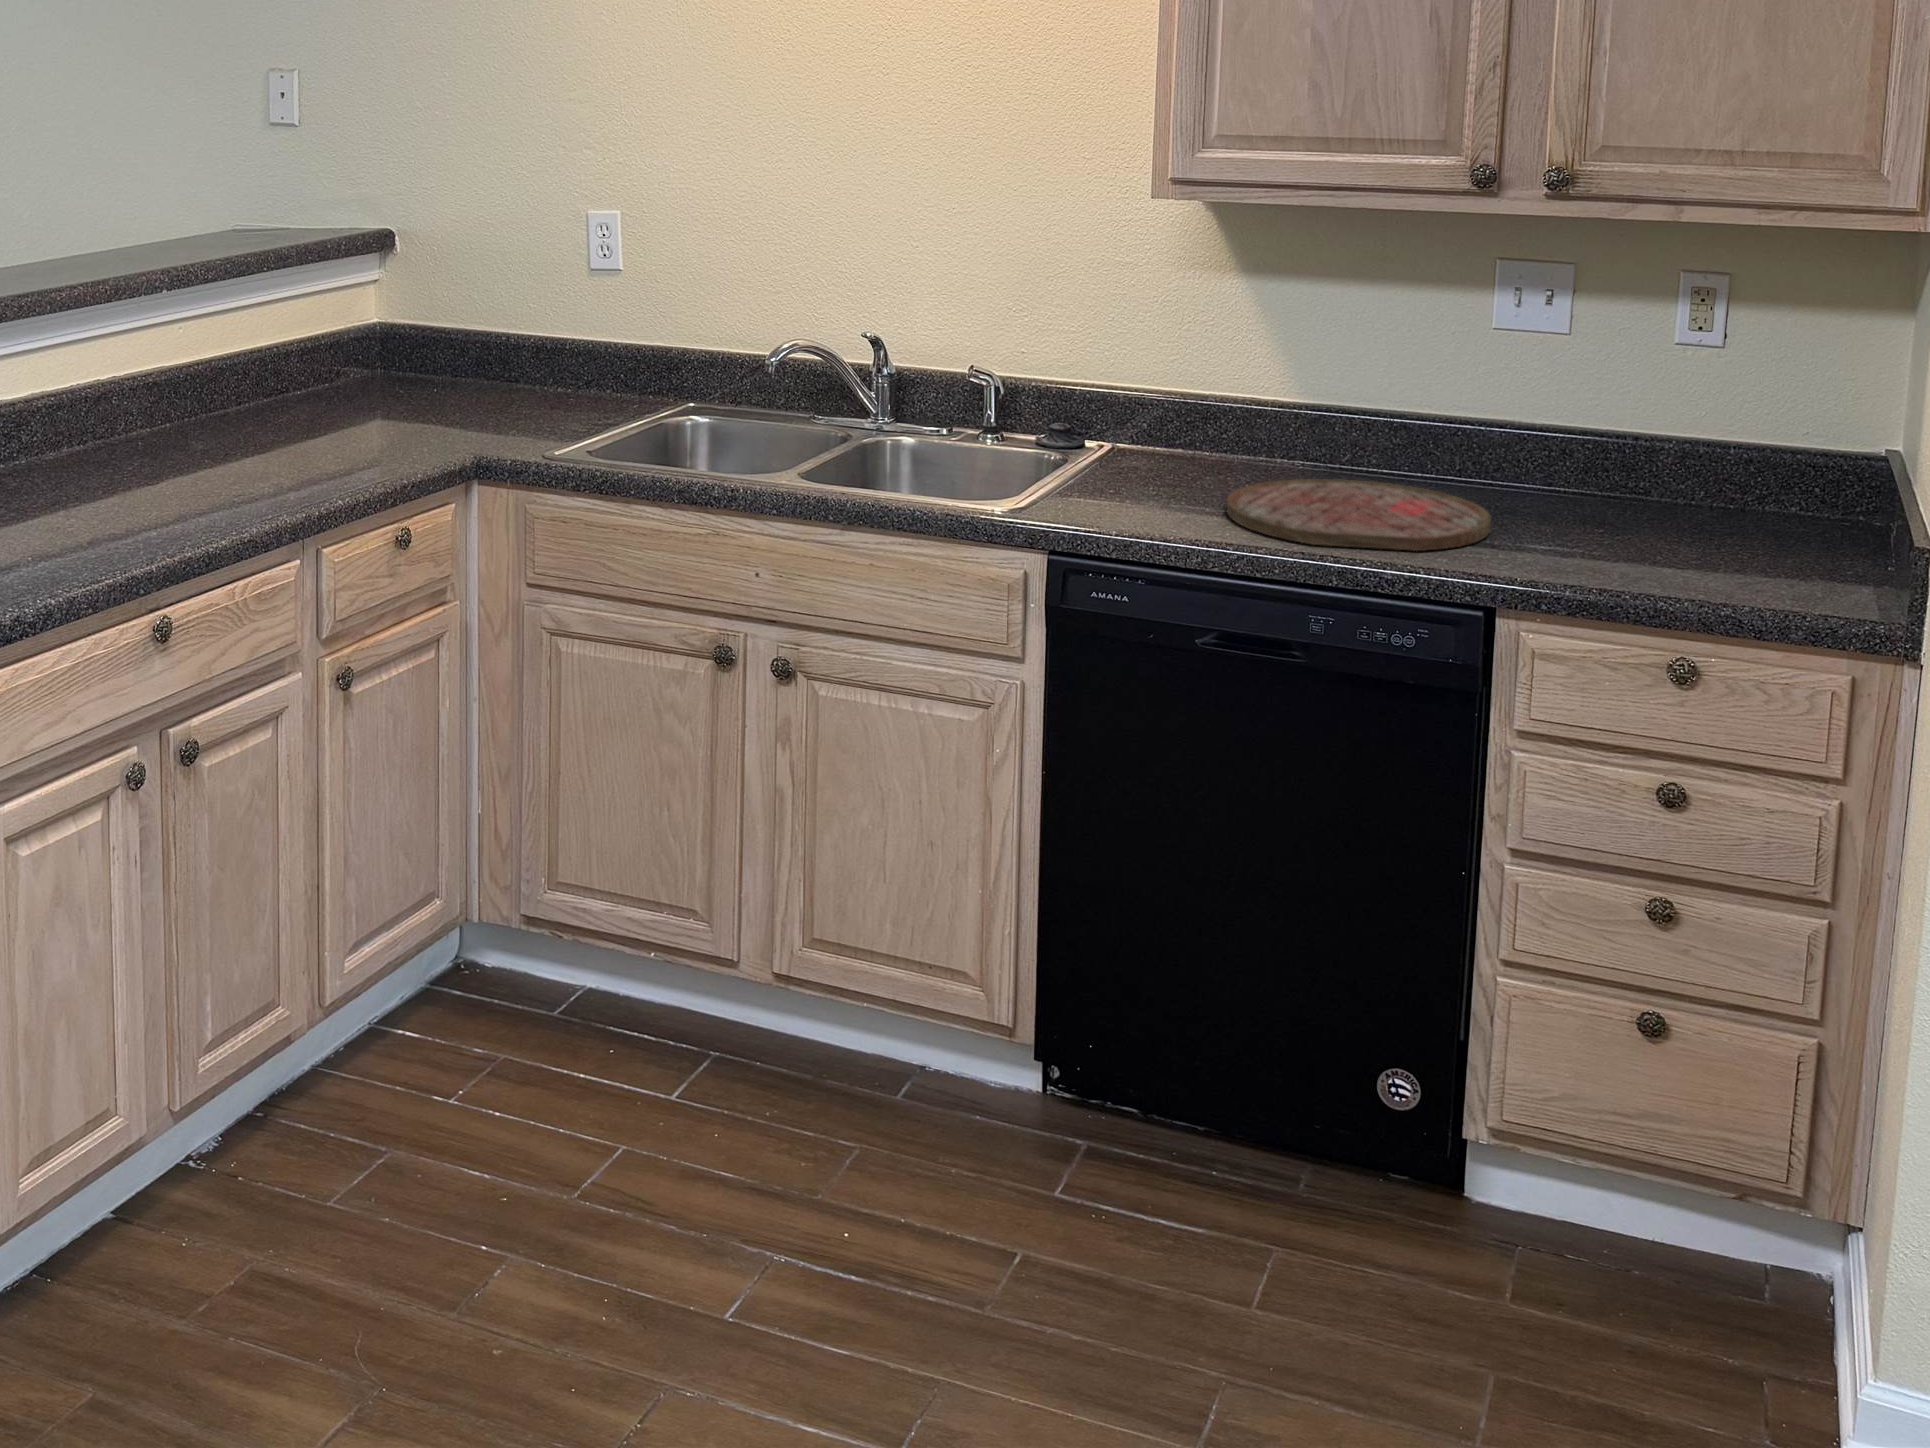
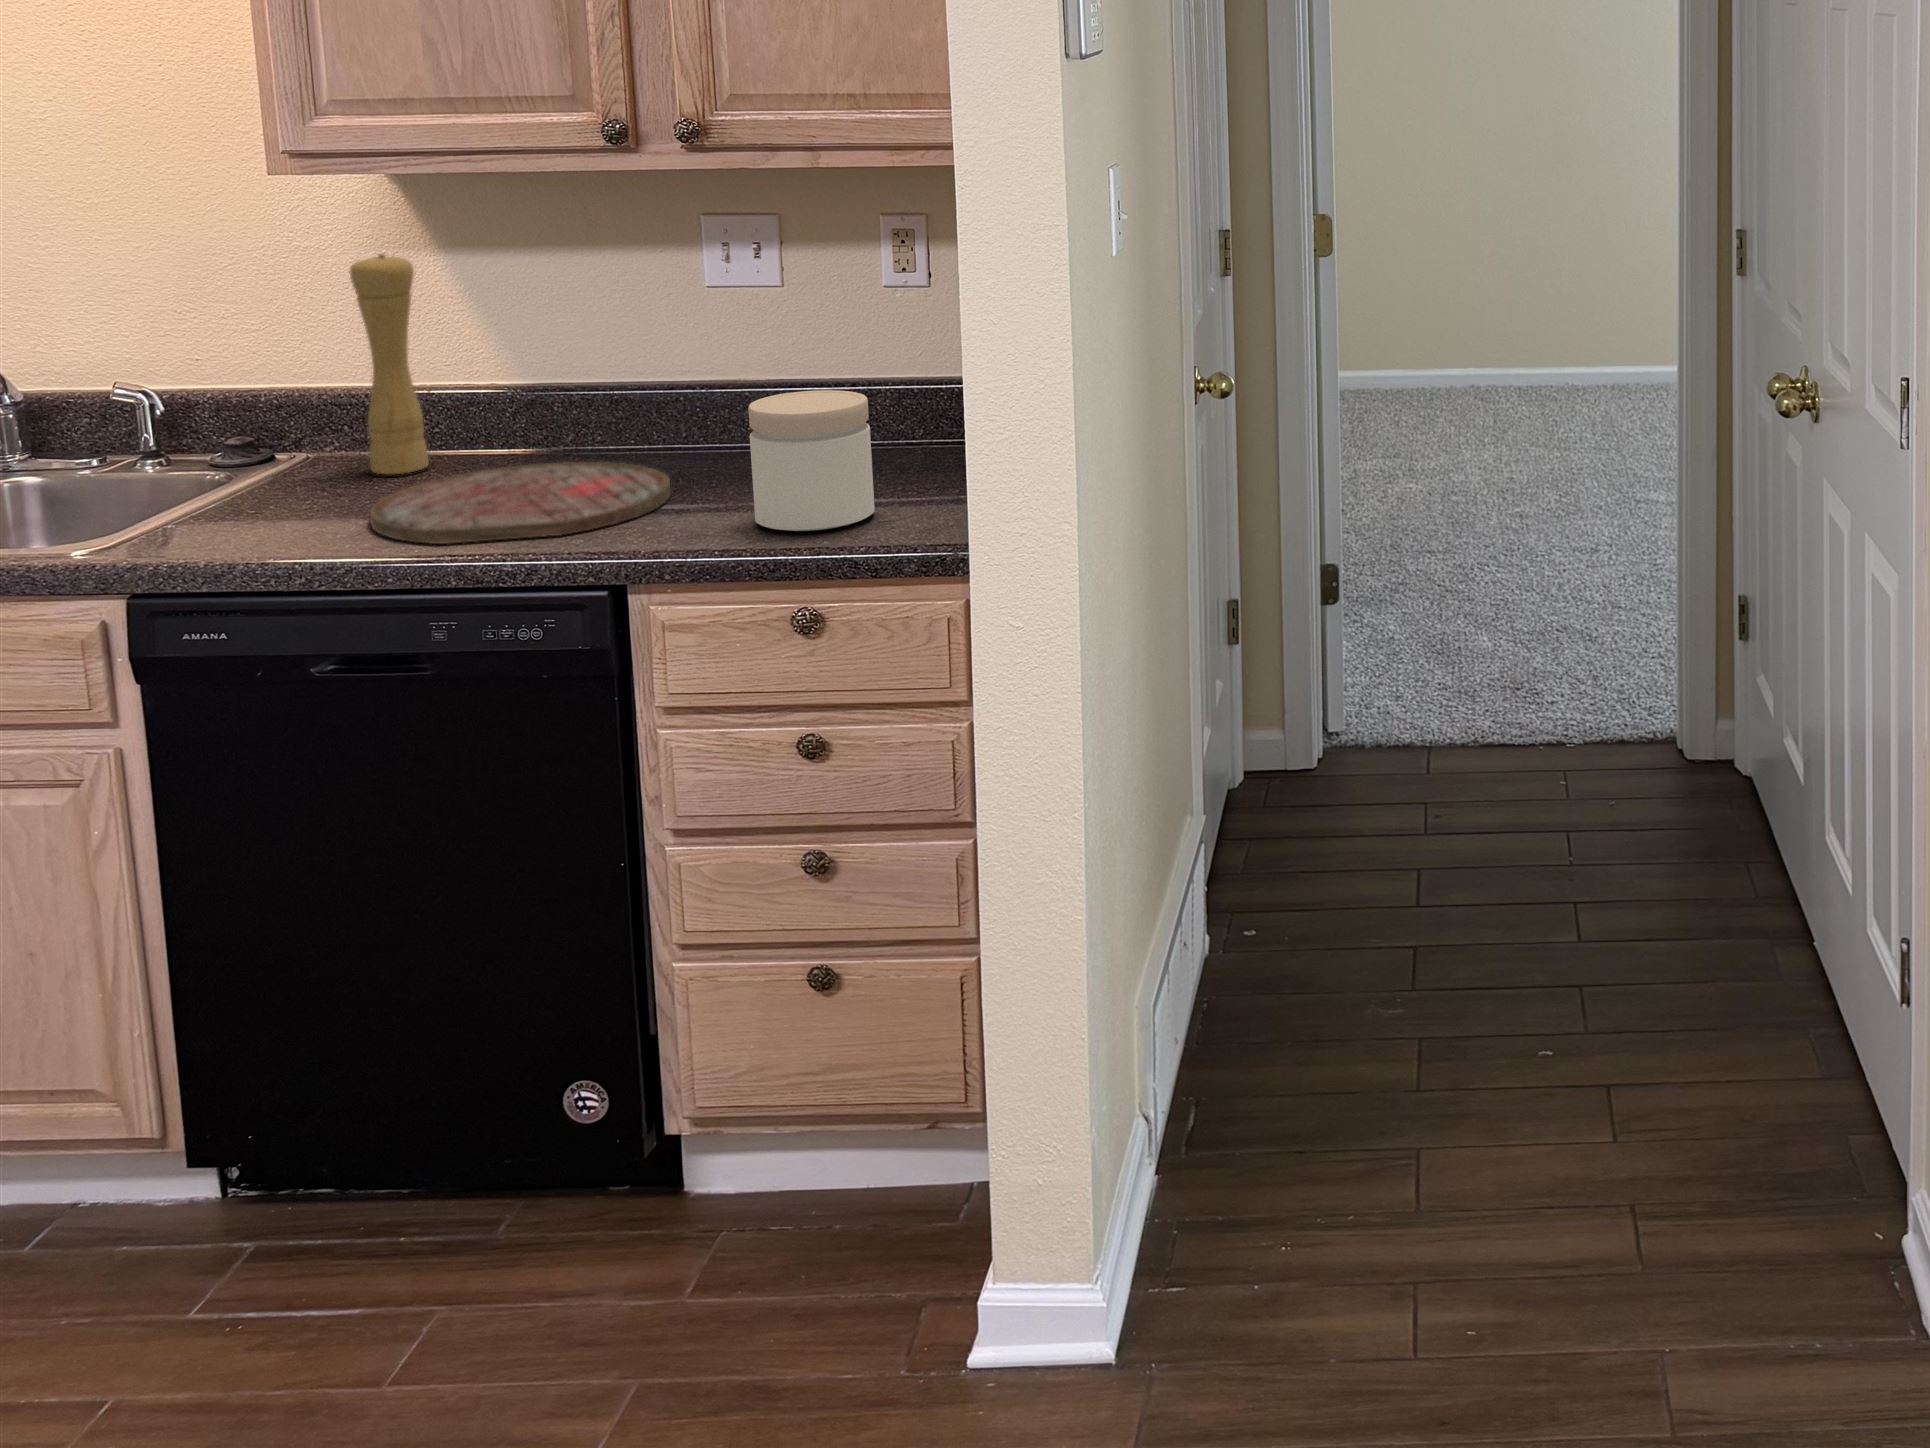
pepper mill: none [1183,273,1240,474] -> present [349,254,429,474]
jar: none [1603,440,1732,579] -> present [748,390,875,531]

